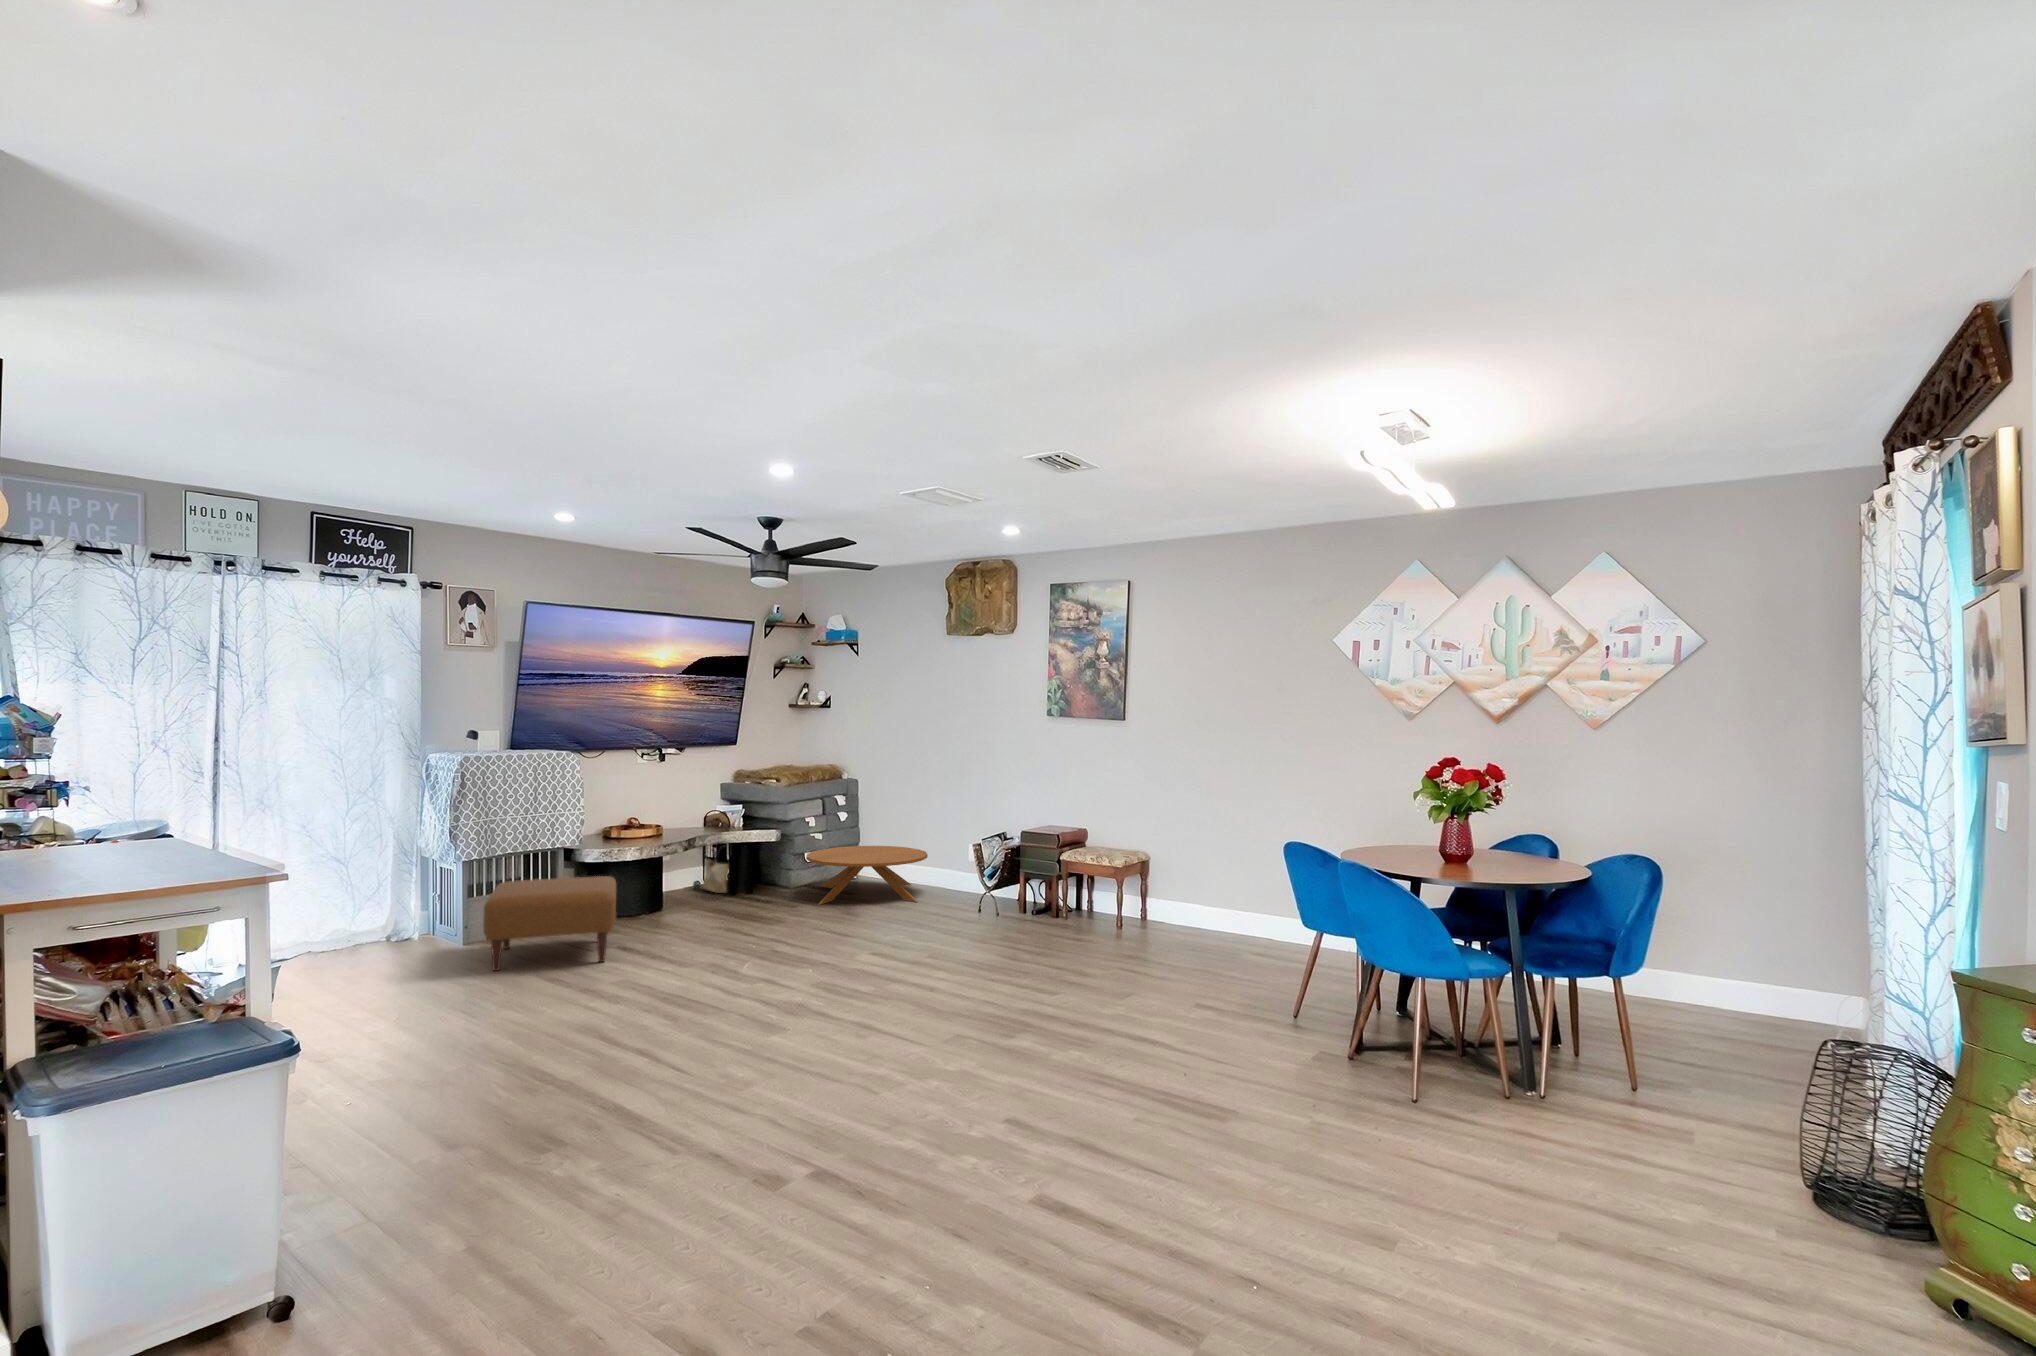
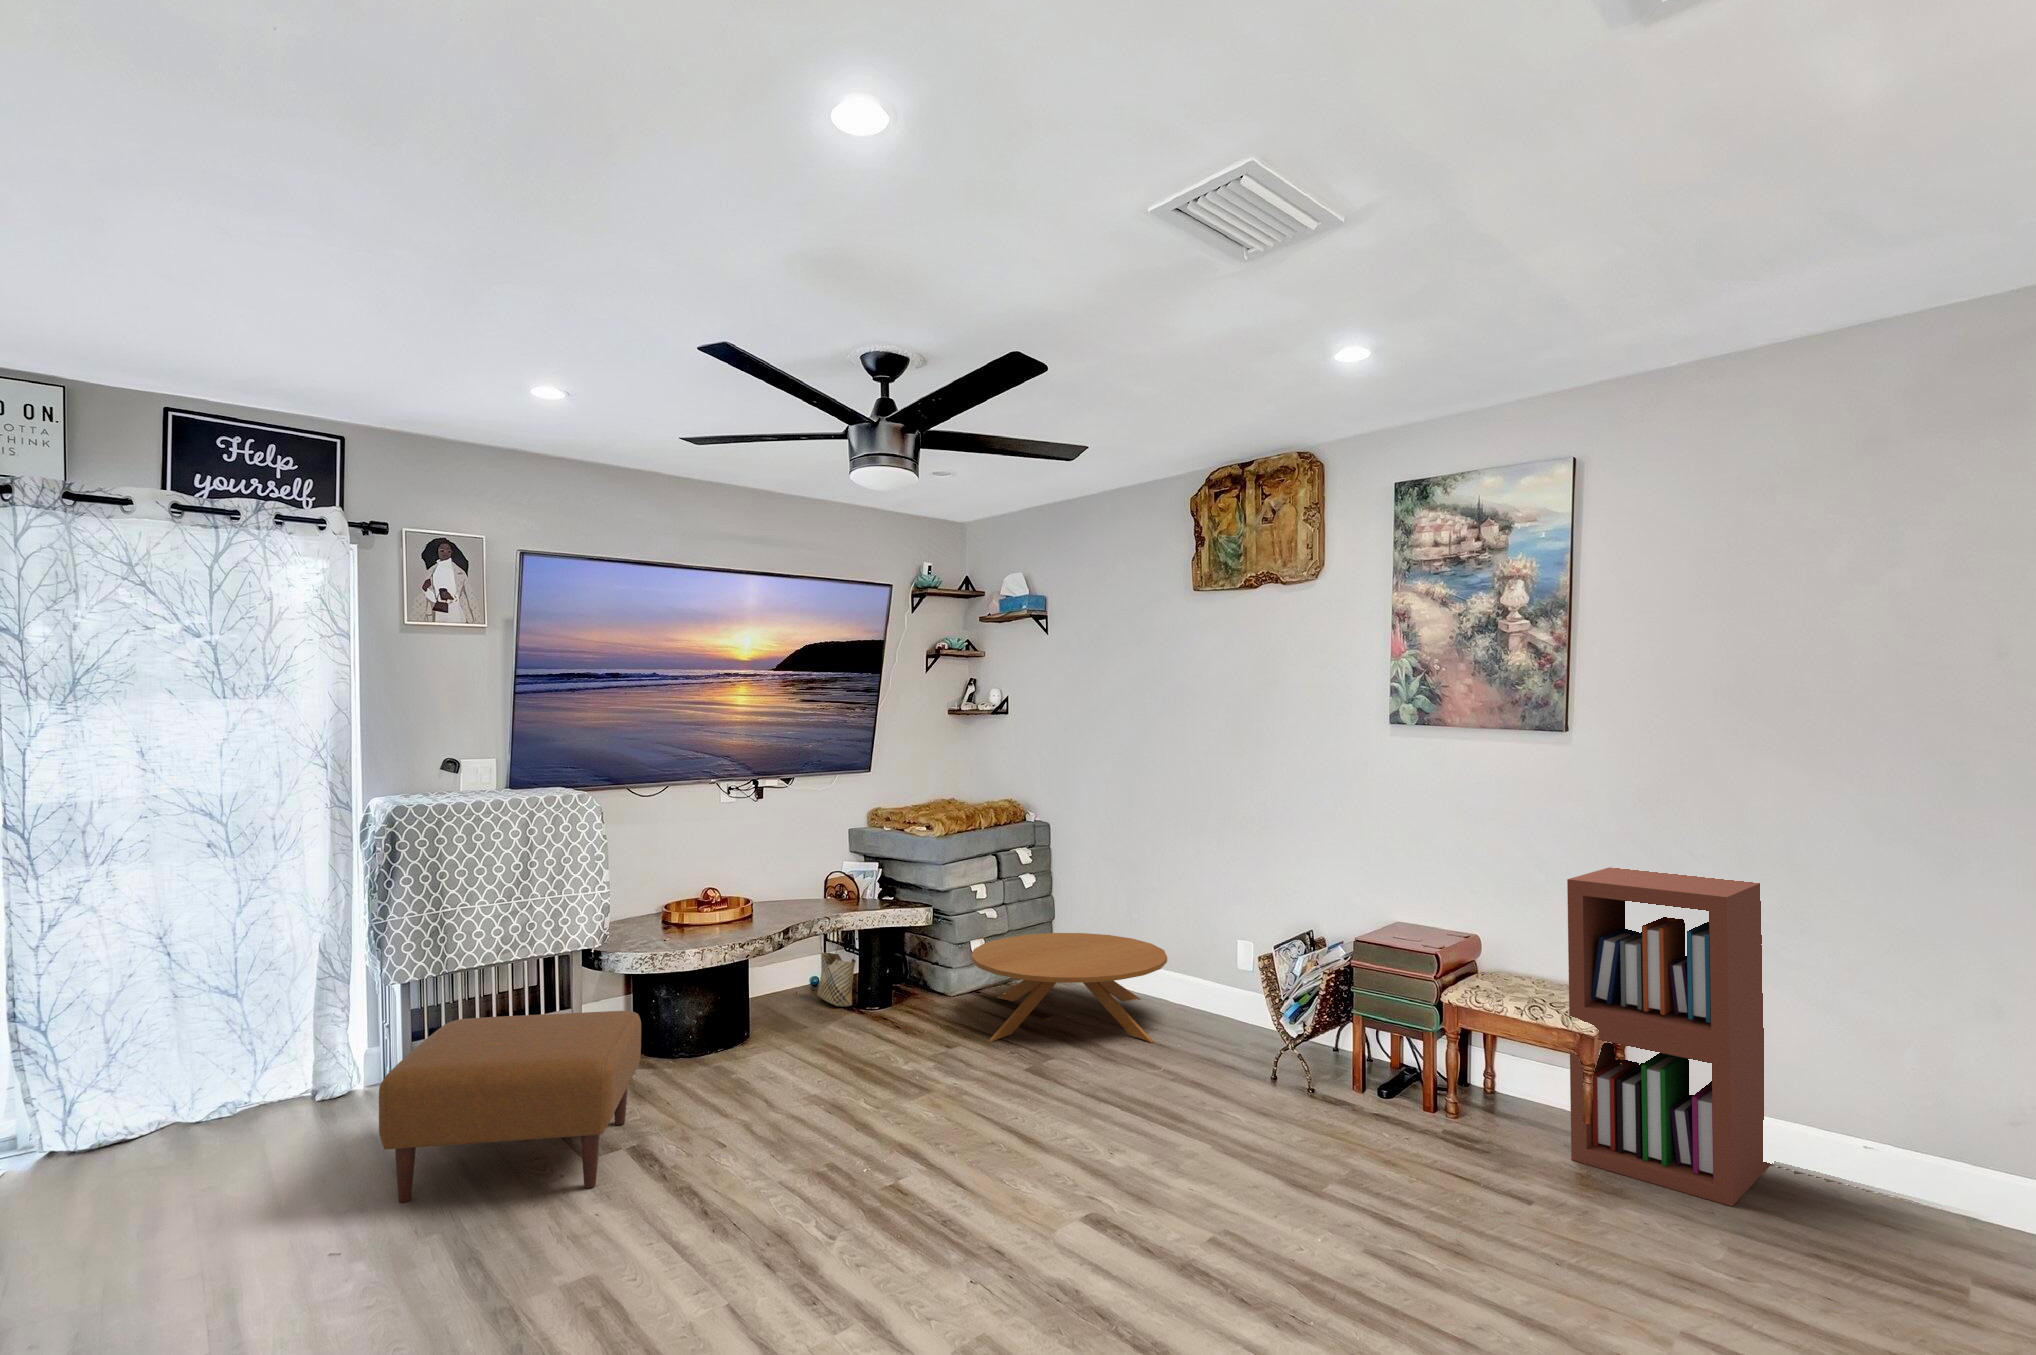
bookshelf: none [1126,788,1222,945] -> present [1567,867,1771,1206]

